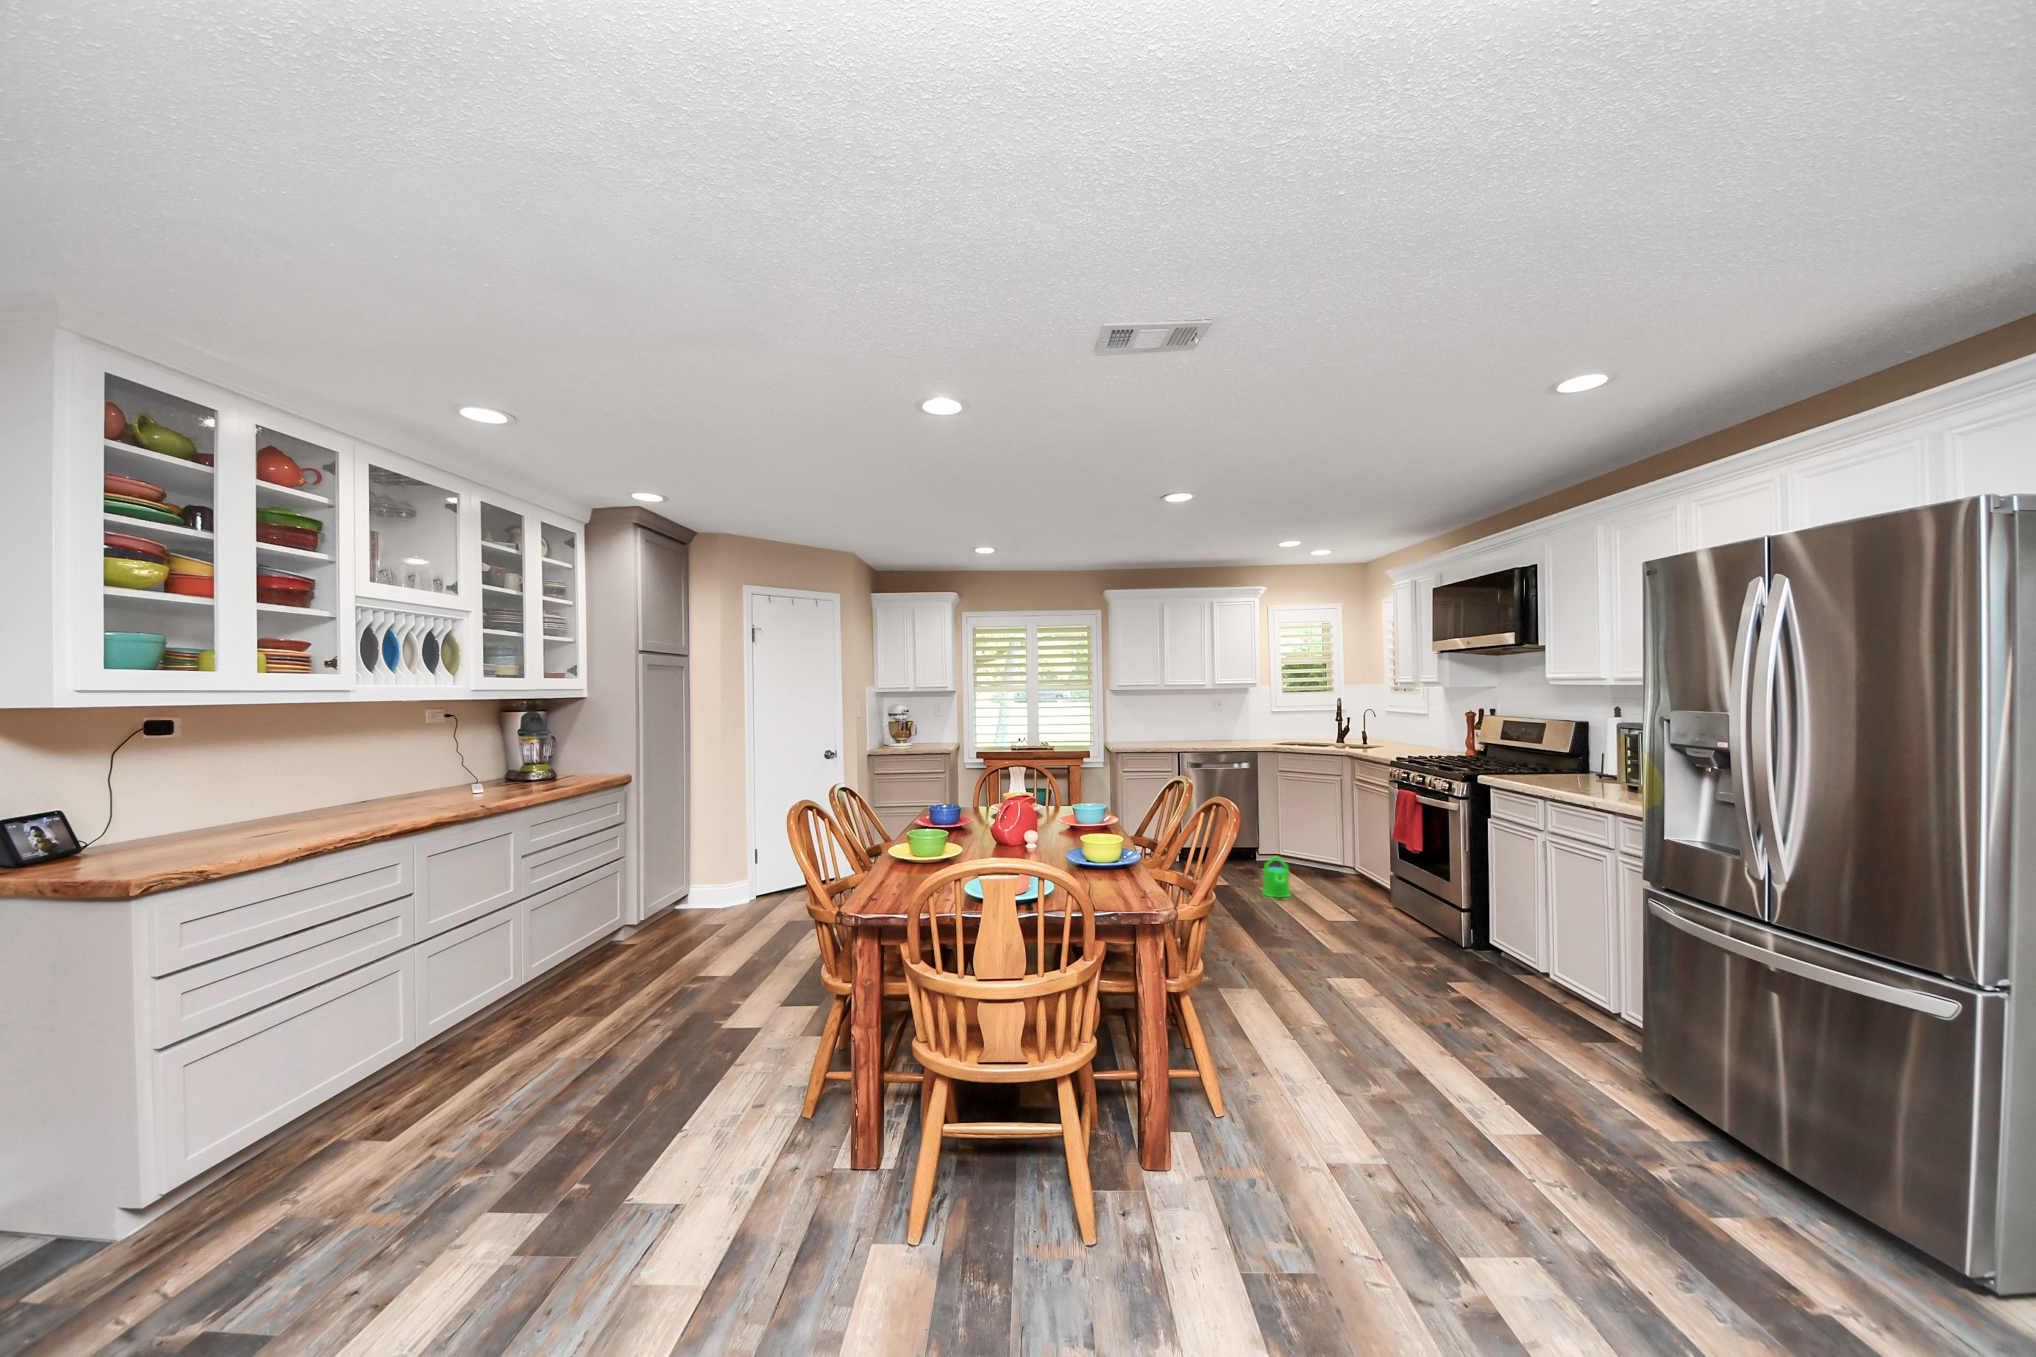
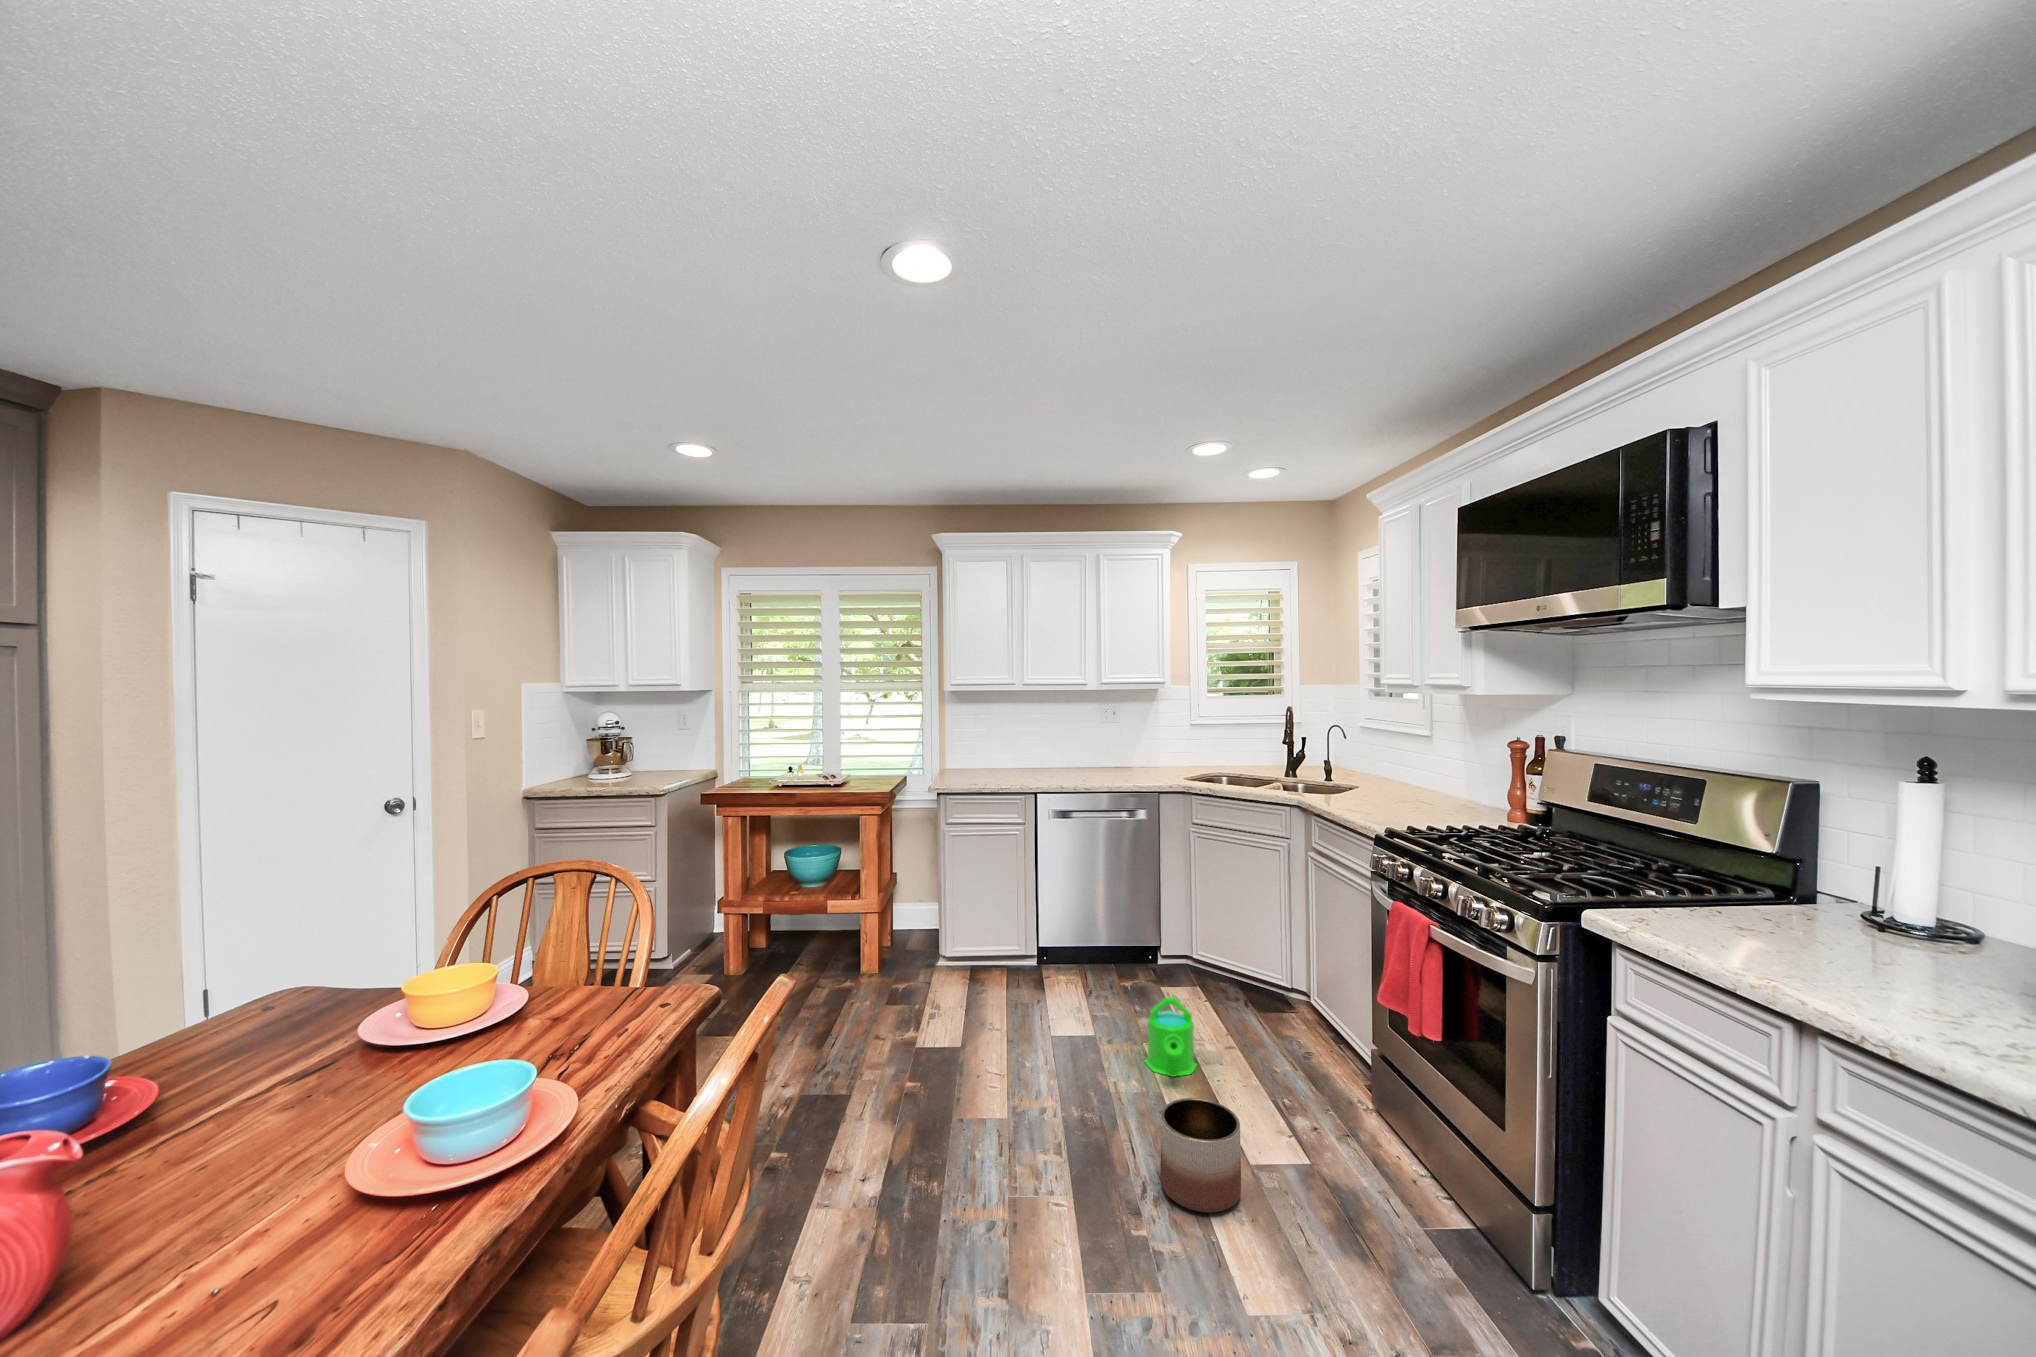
planter: none [1282,887,1323,932] -> present [1160,1098,1241,1212]

